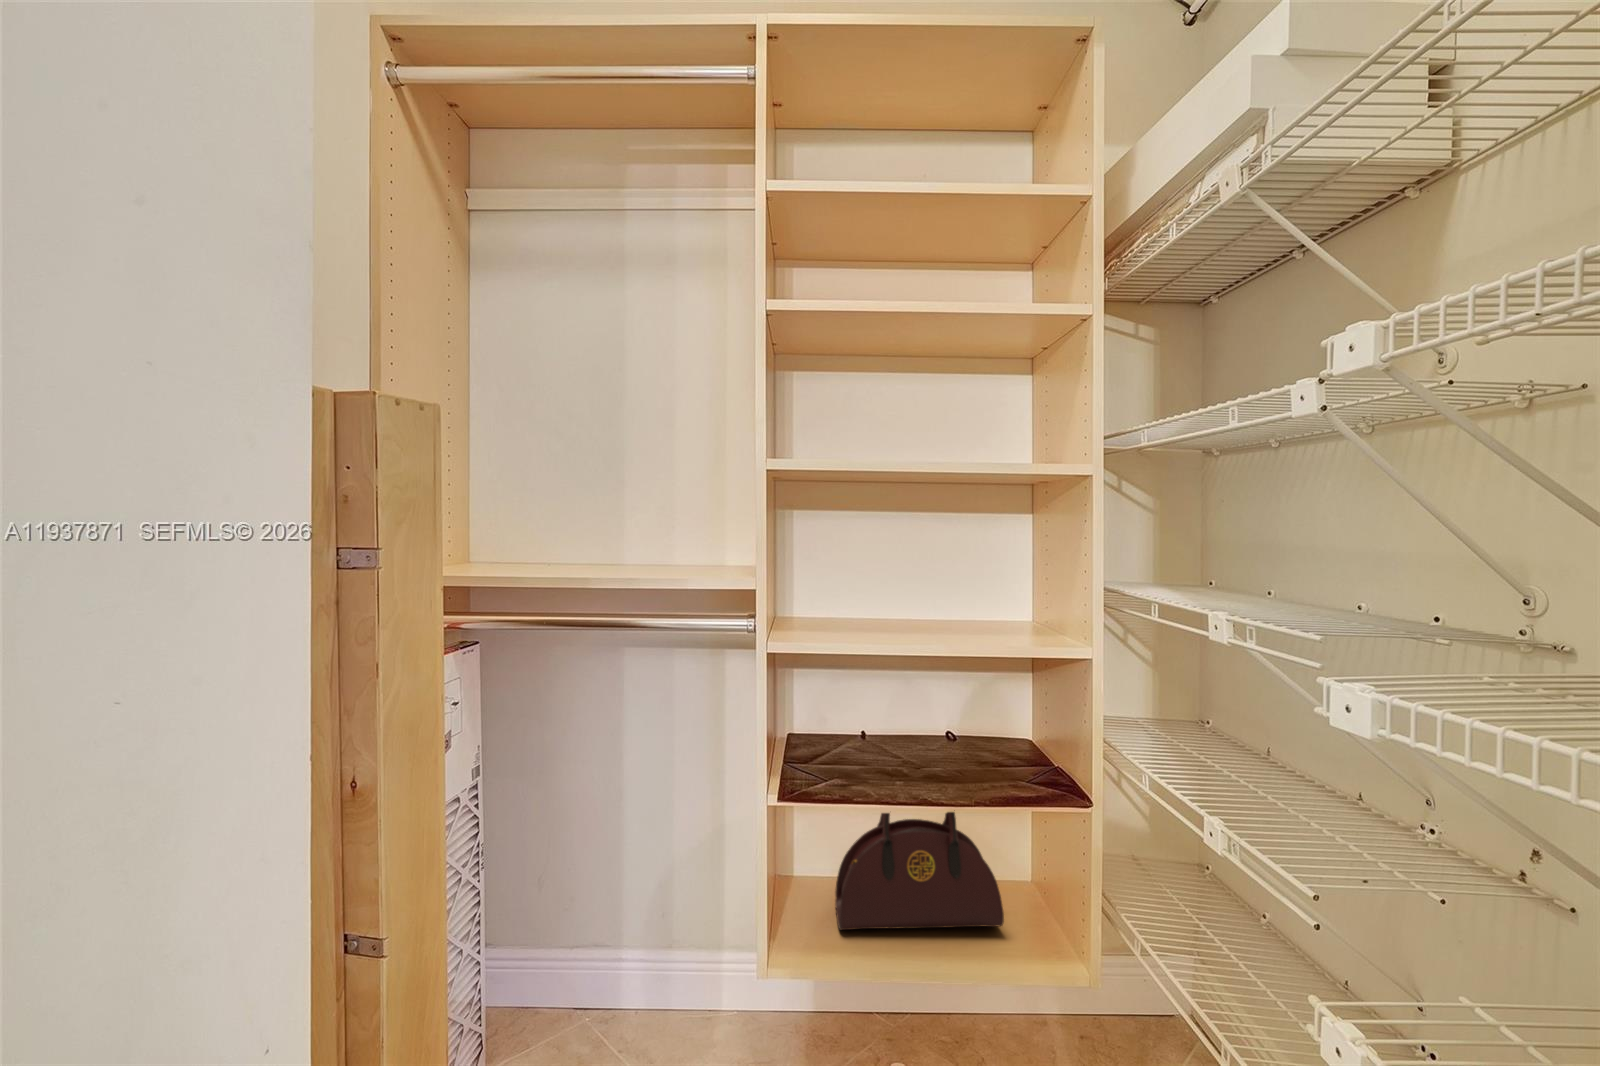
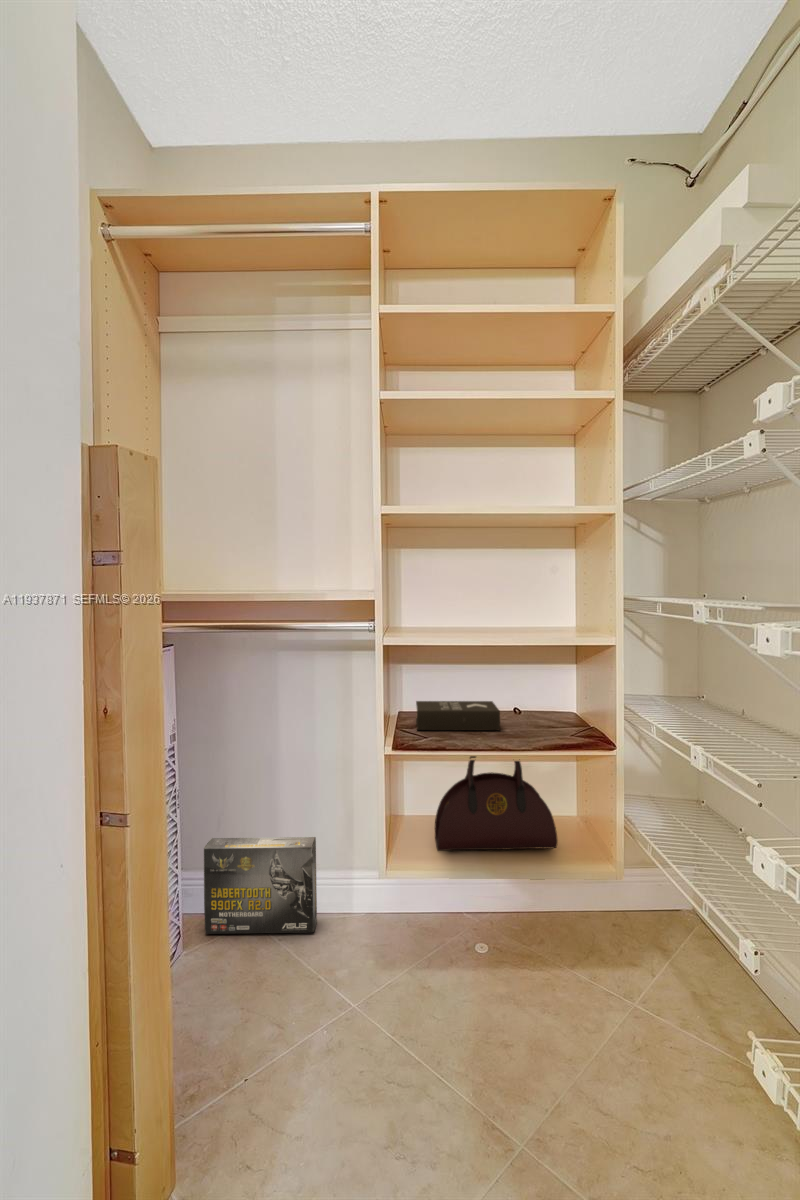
book: none [811,718,927,765] -> present [416,701,500,730]
box: none [519,899,674,1034] -> present [204,837,317,934]

